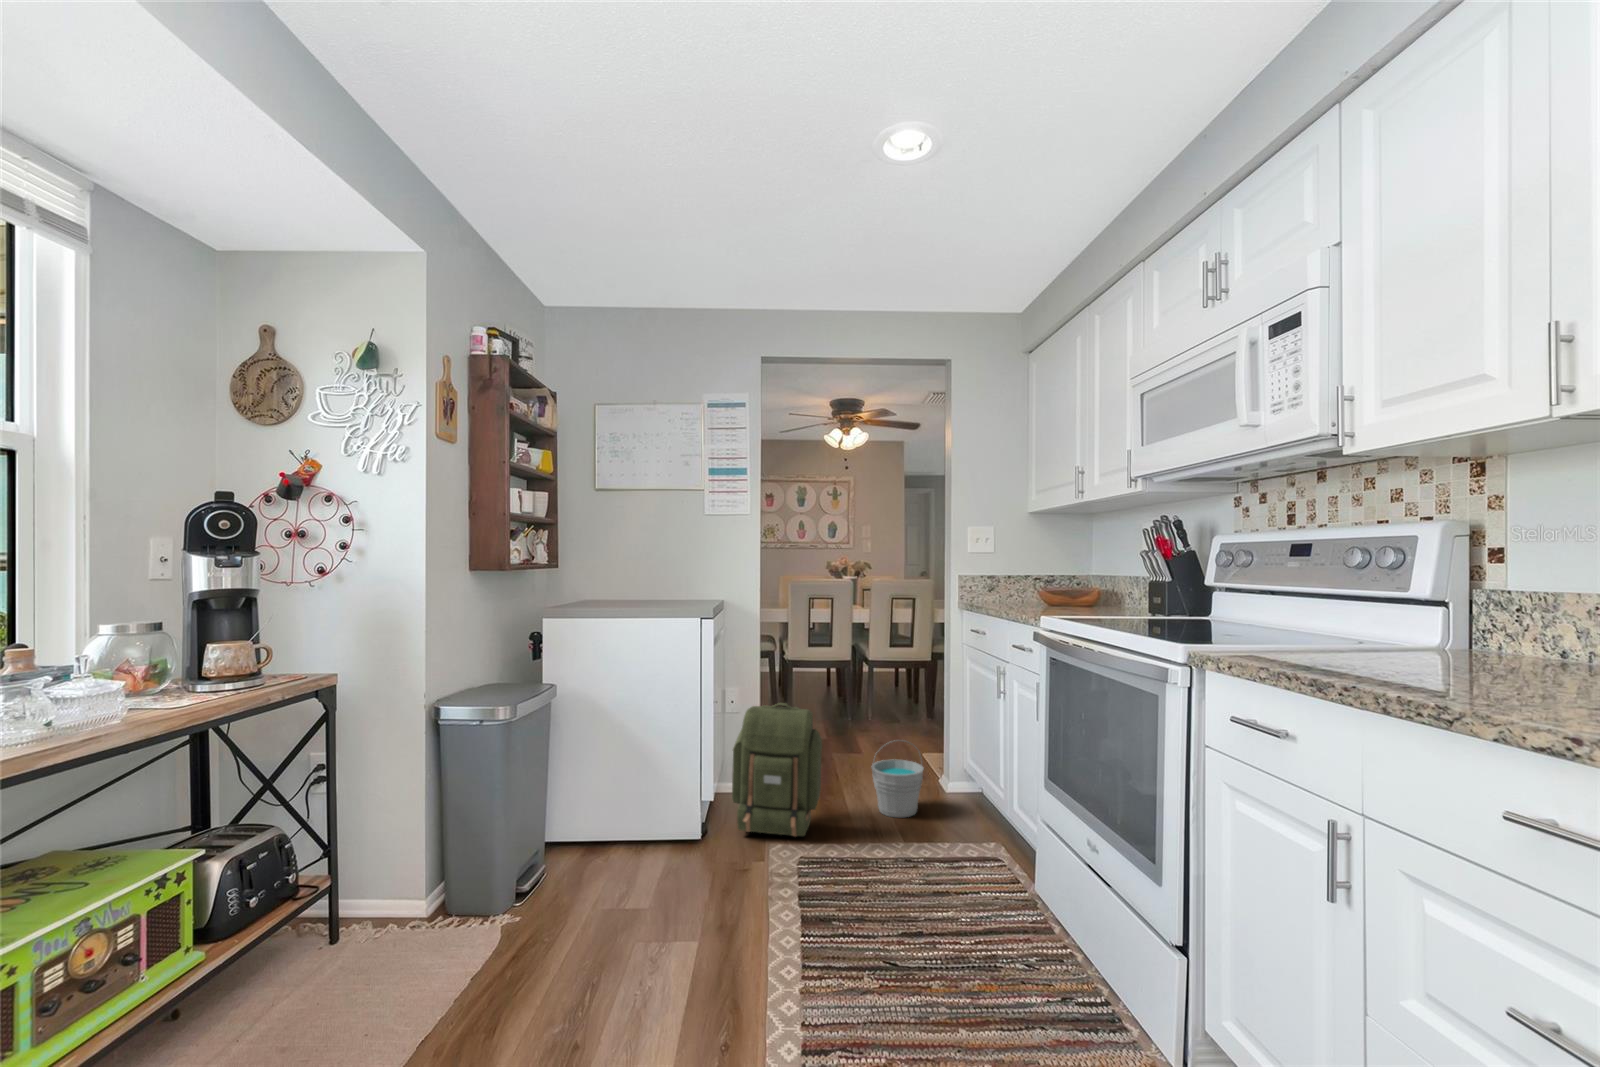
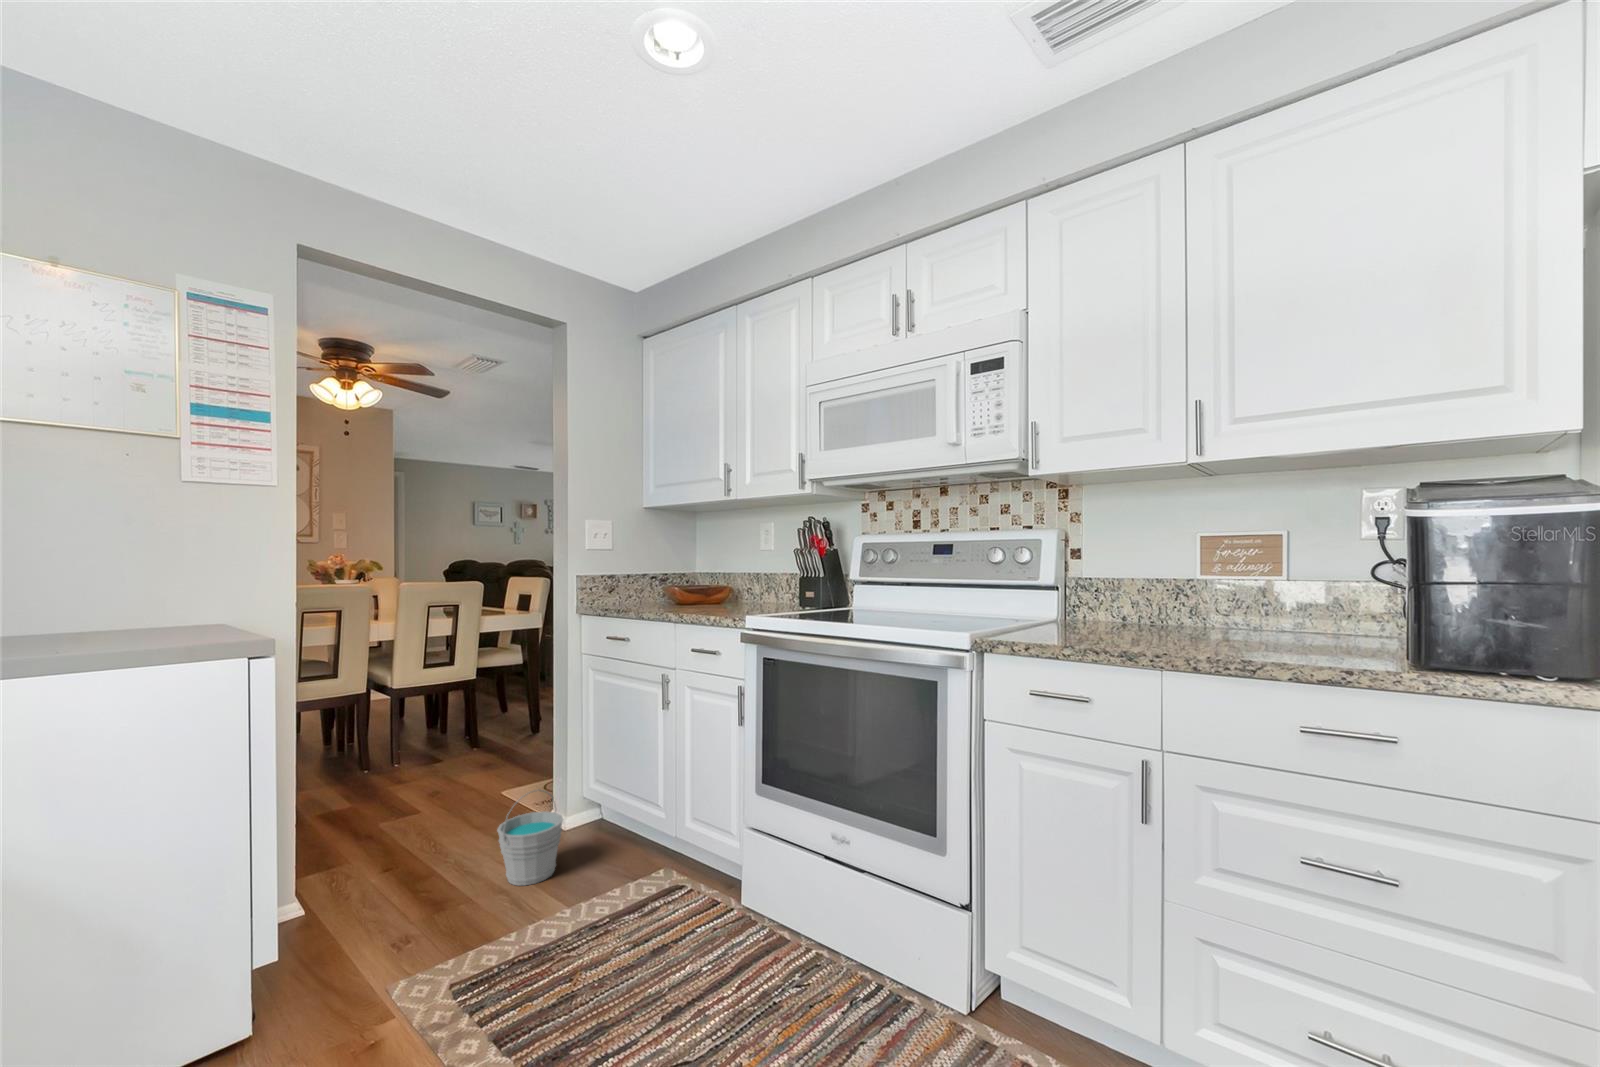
backpack: present [732,703,822,836] -> none [309,784,458,993]

